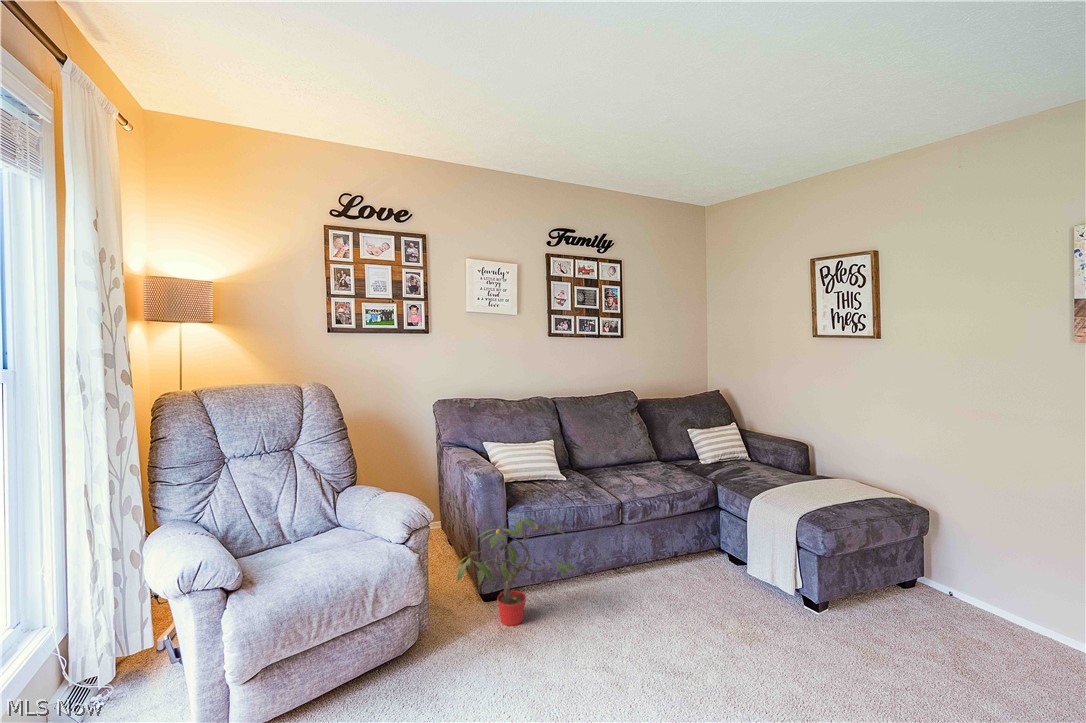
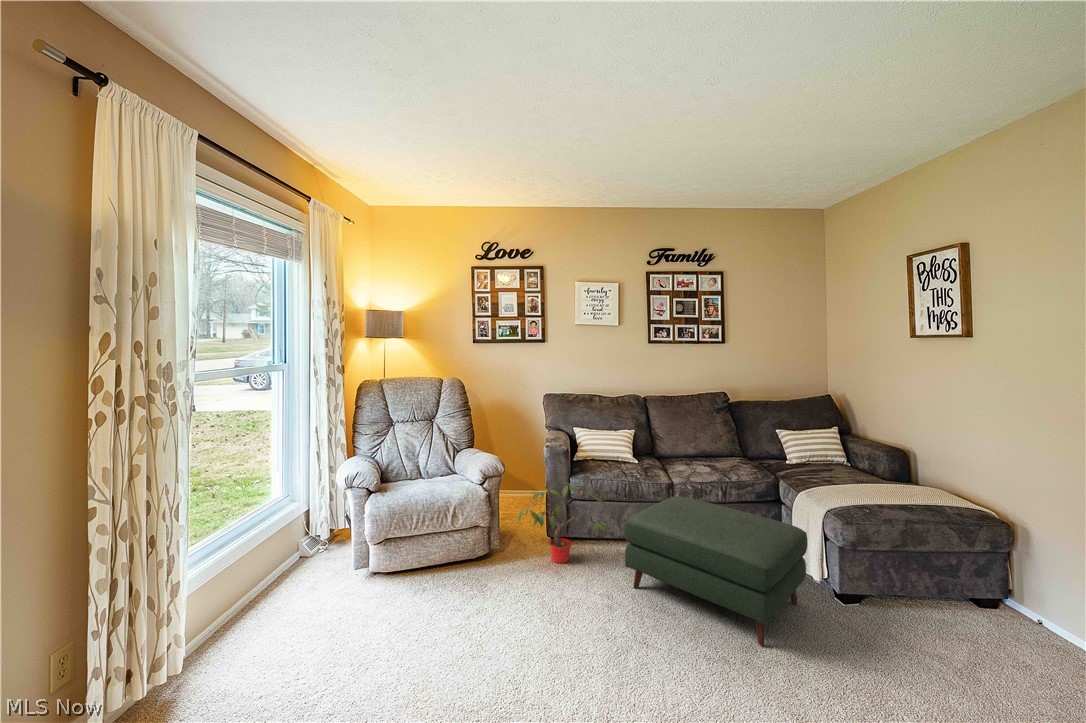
ottoman: none [610,514,800,664] -> present [624,496,807,647]

